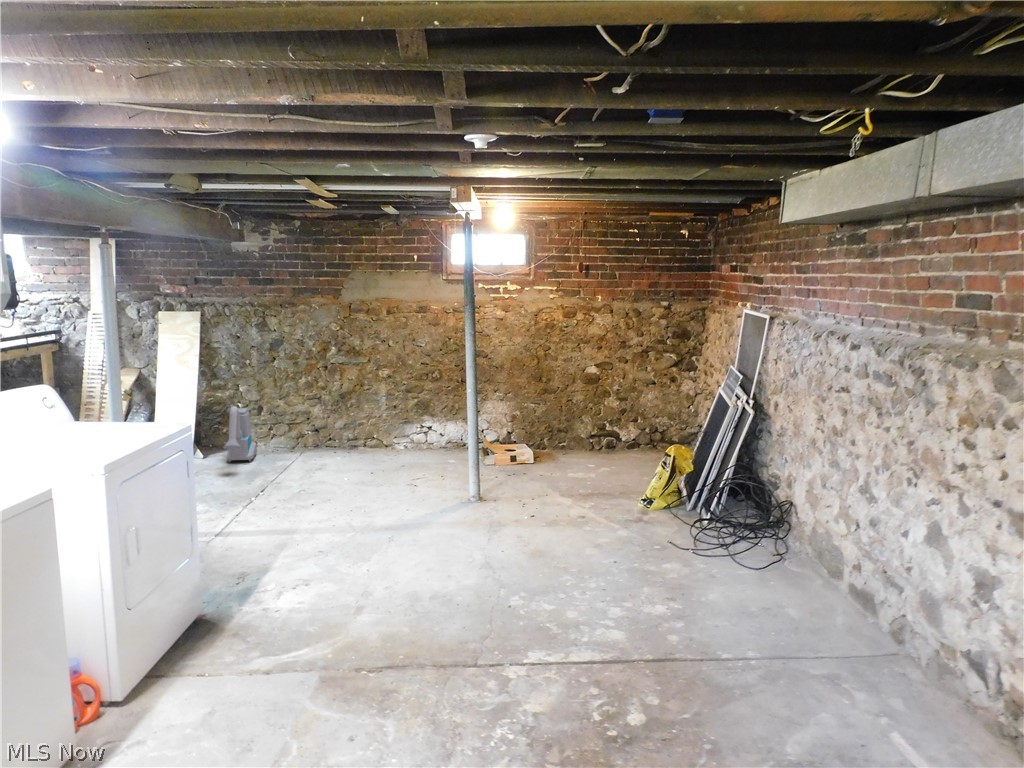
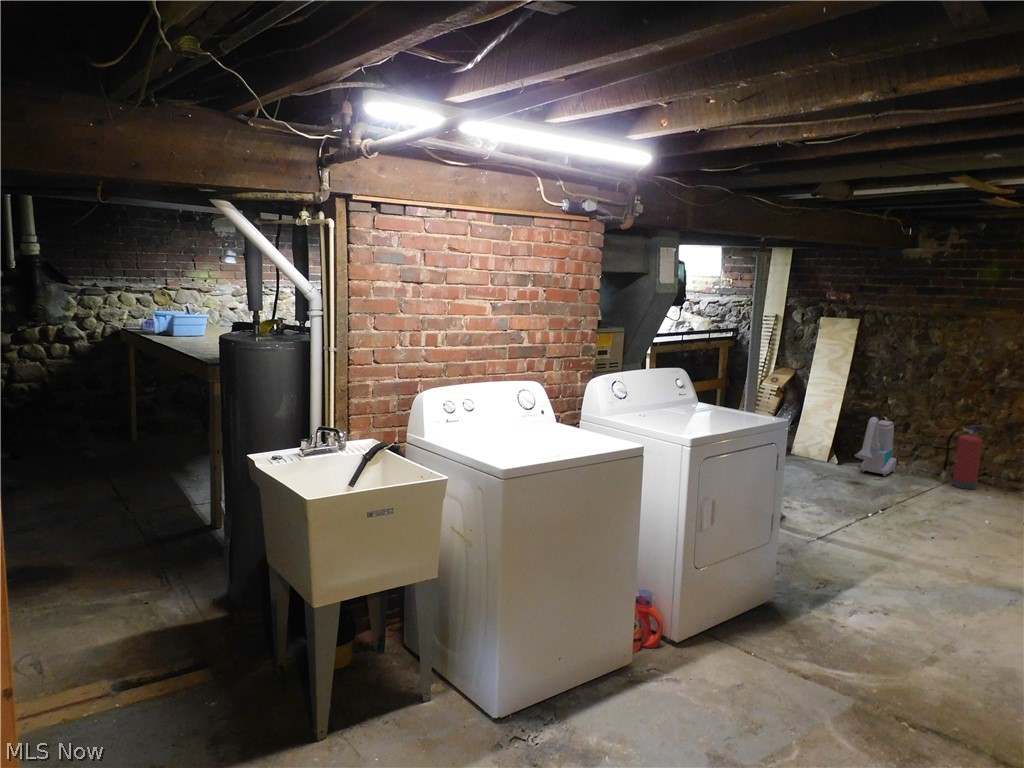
fire extinguisher: none [296,397,326,457] -> present [941,425,987,489]

